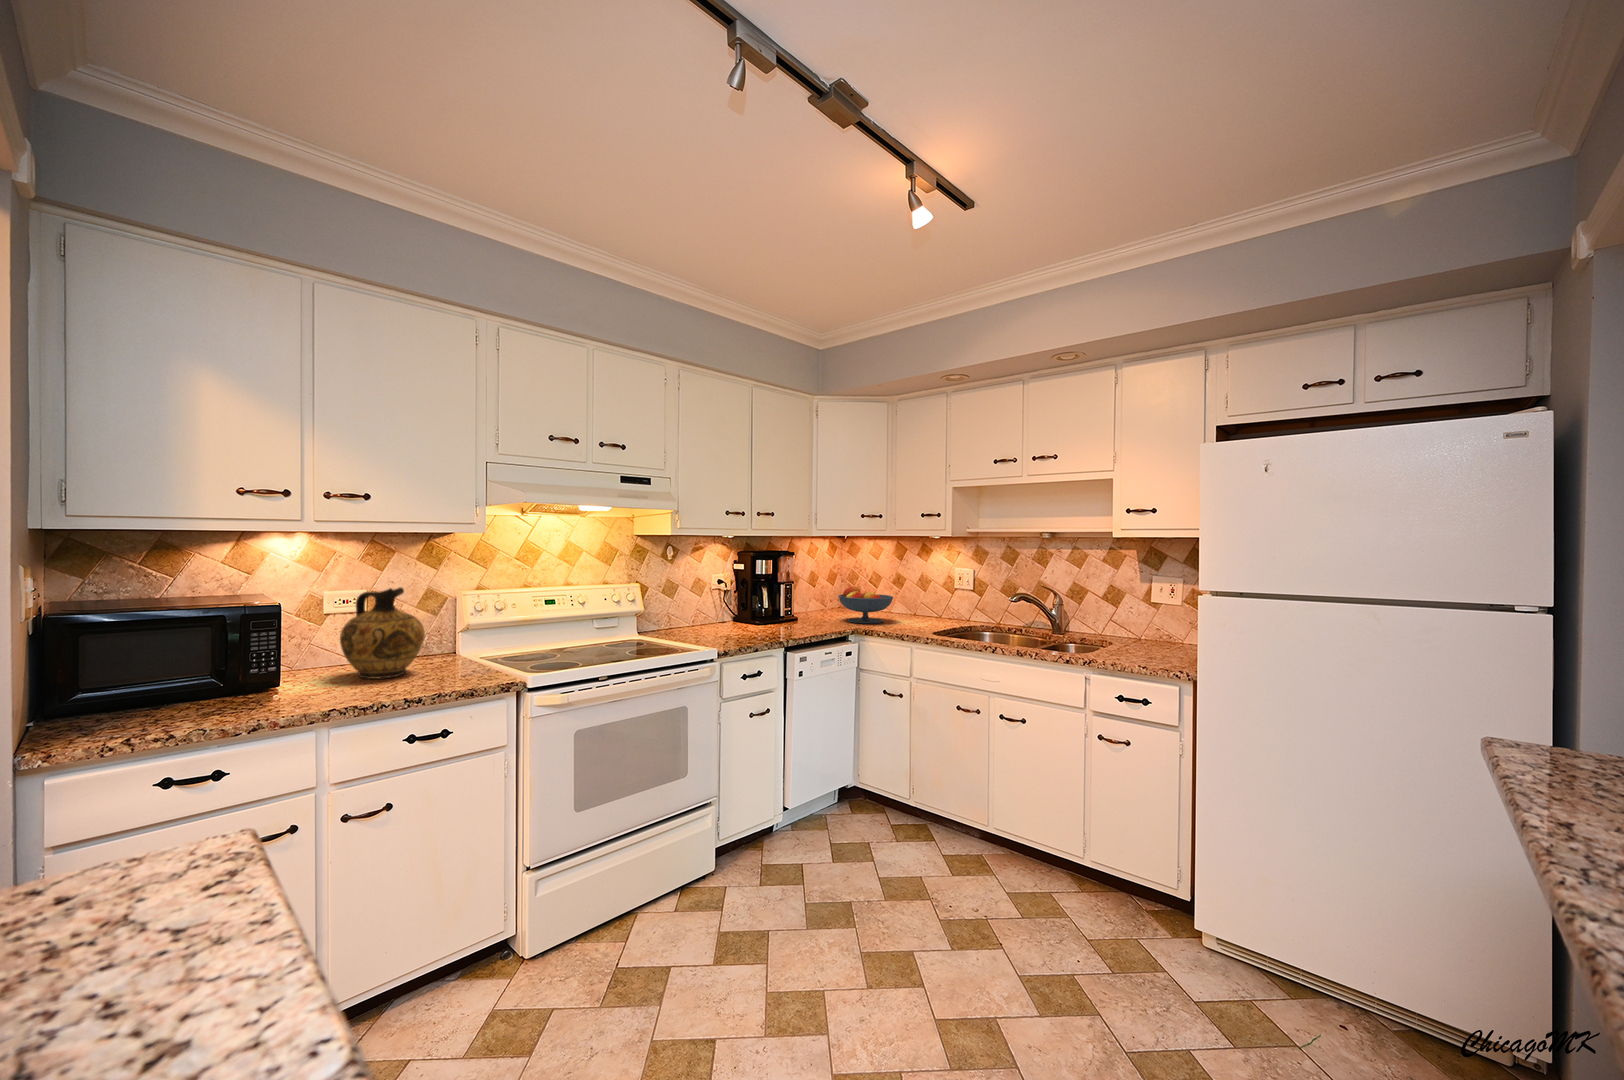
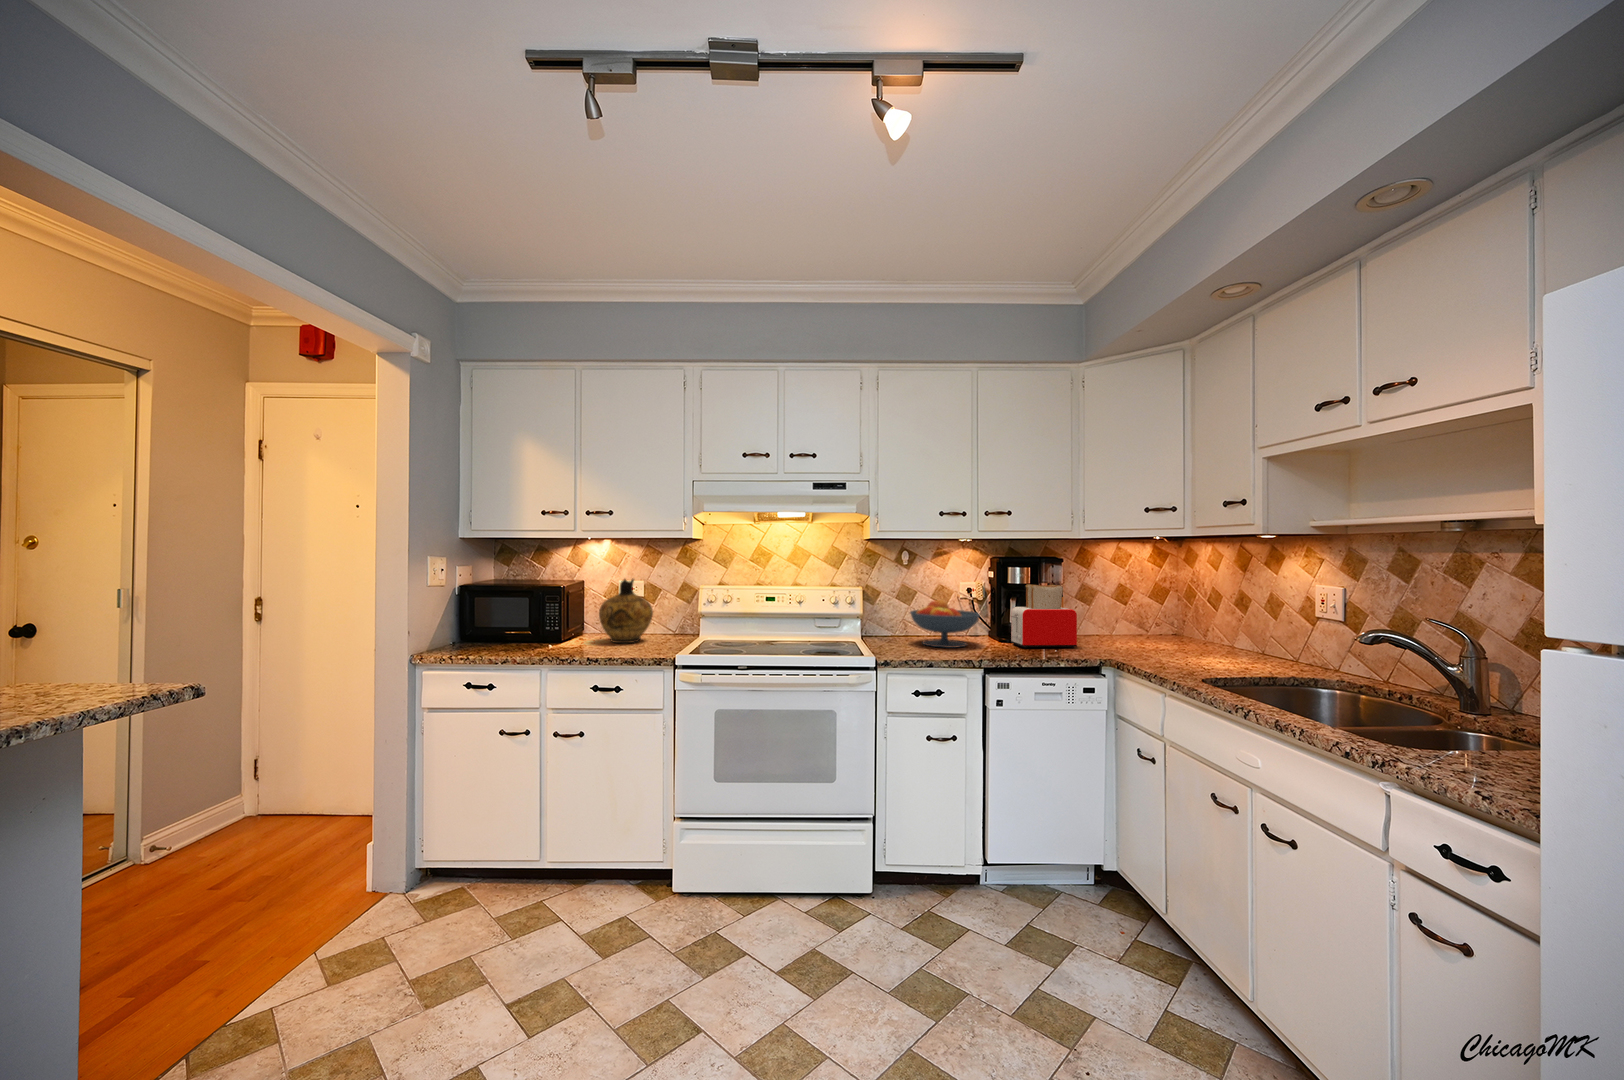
toaster: none [773,574,821,629] -> present [1011,584,1077,648]
fruit bowl: present [838,586,893,624] -> present [910,600,980,648]

